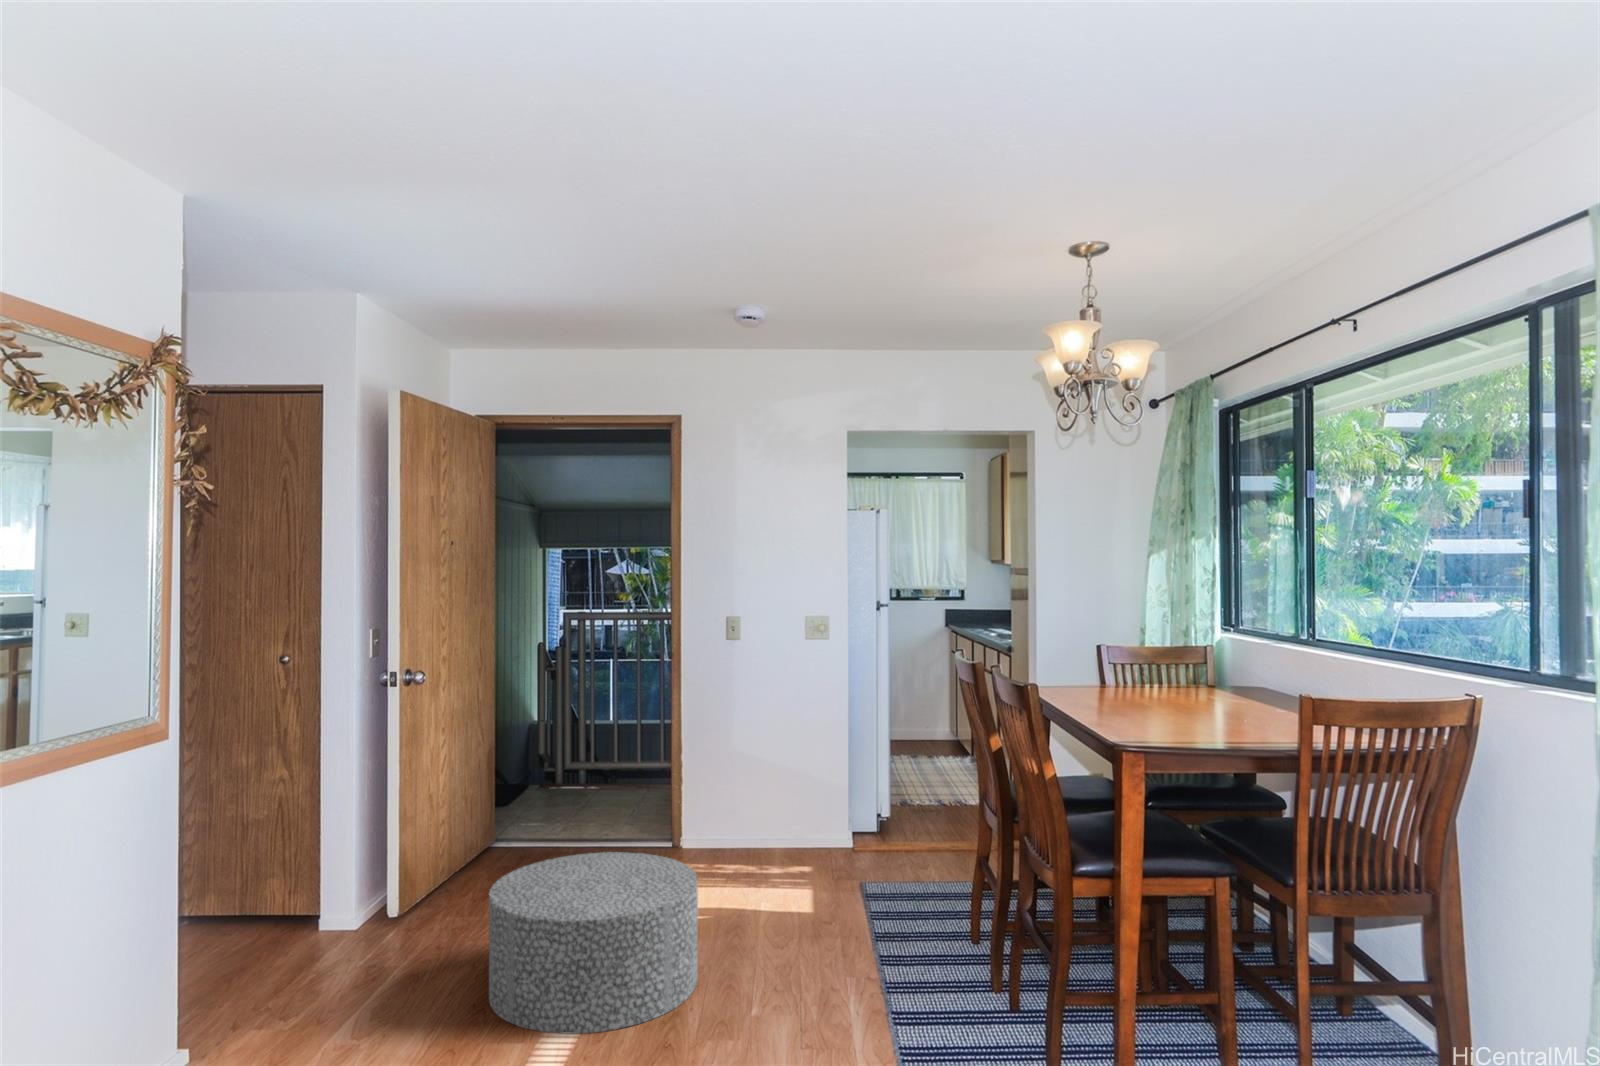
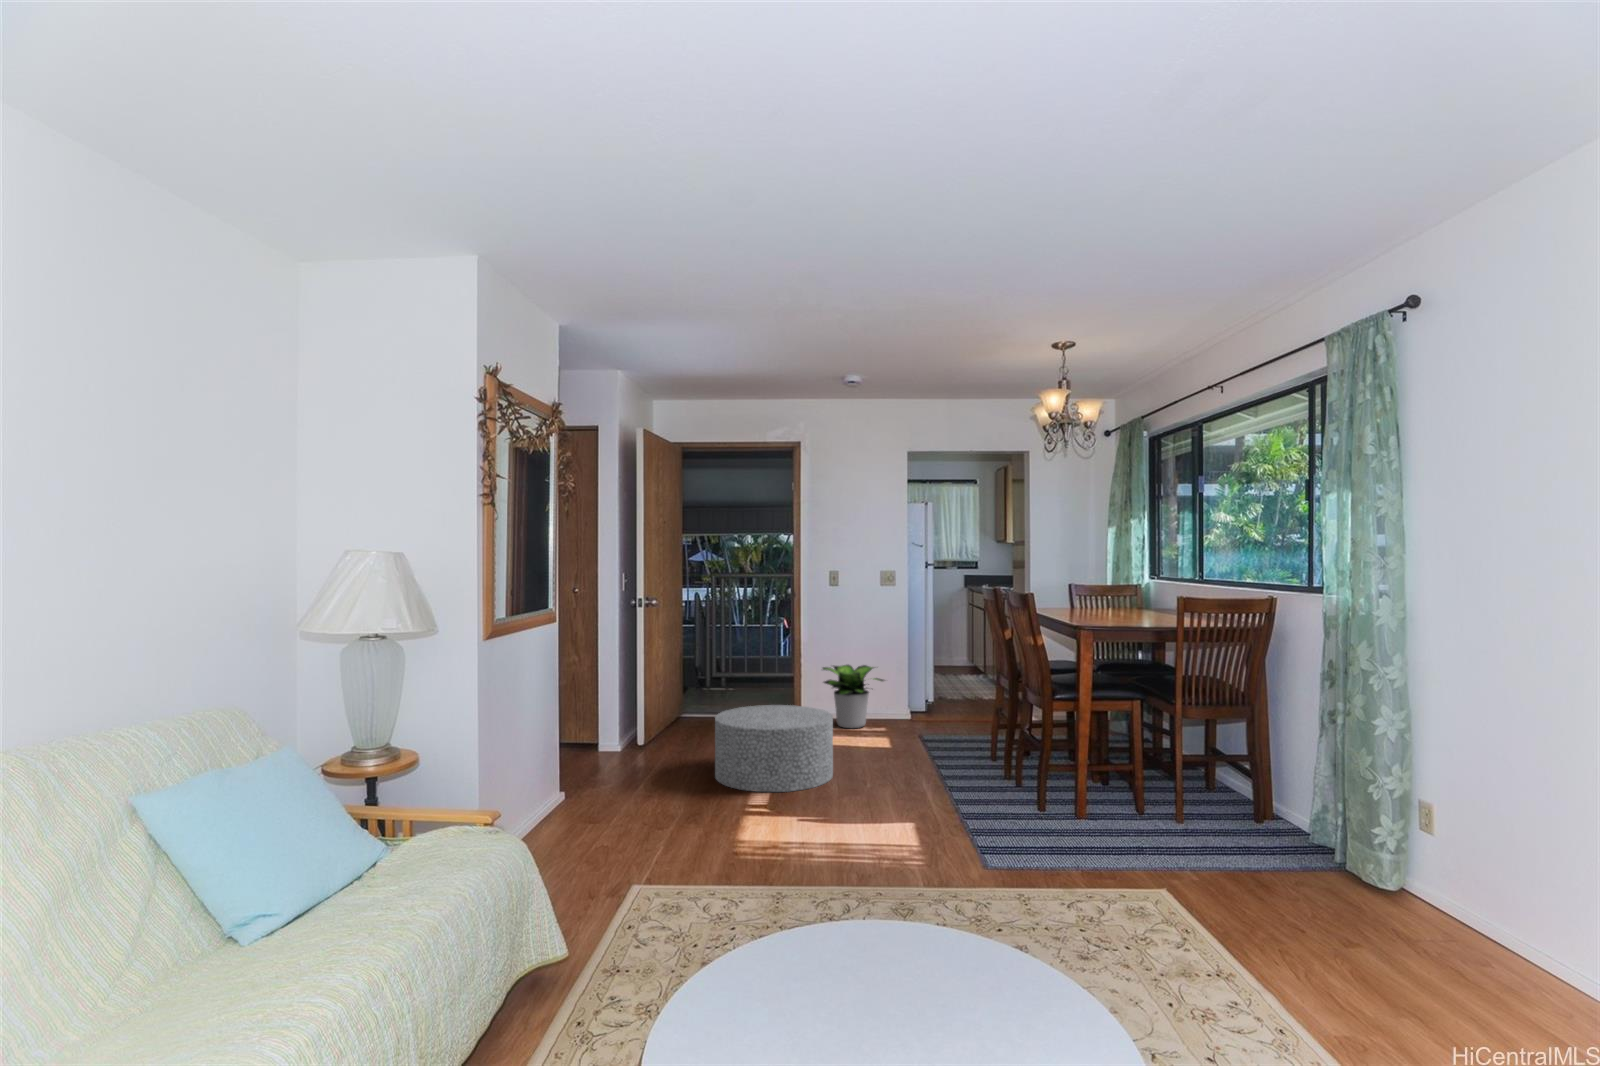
potted plant: none [707,762,814,868] -> present [823,665,884,728]

